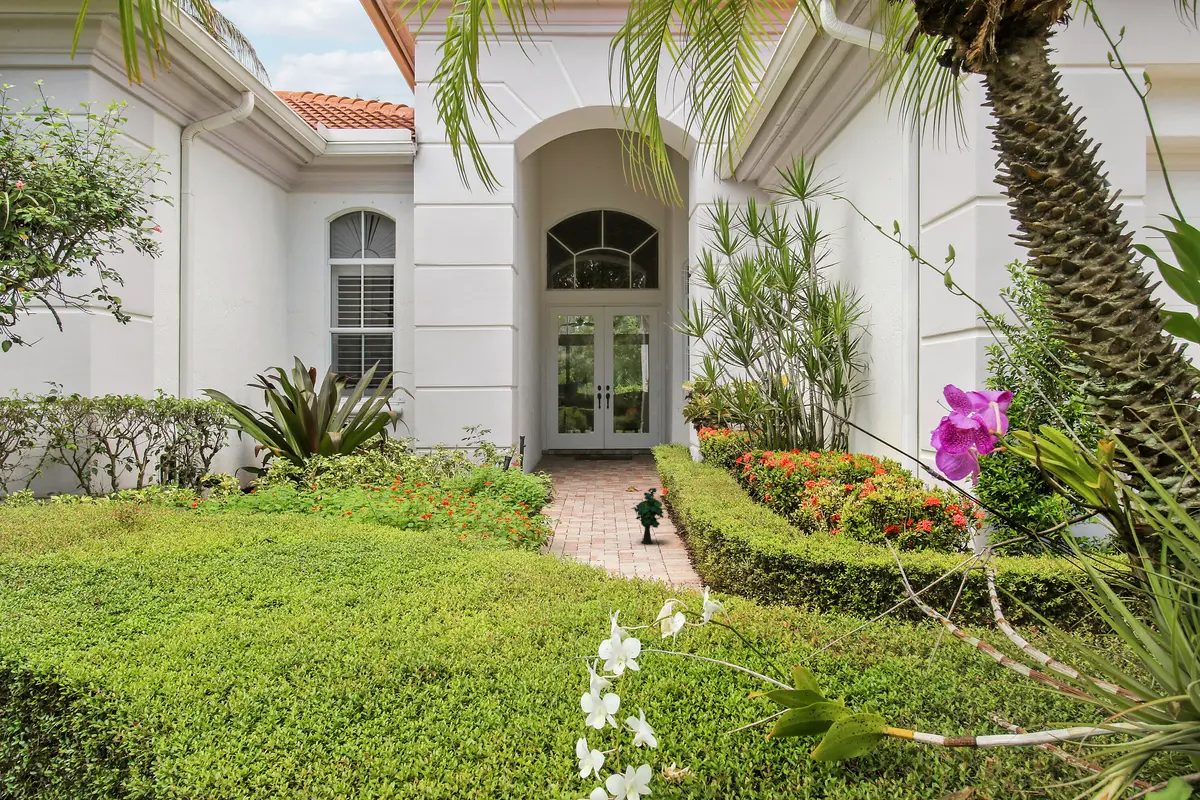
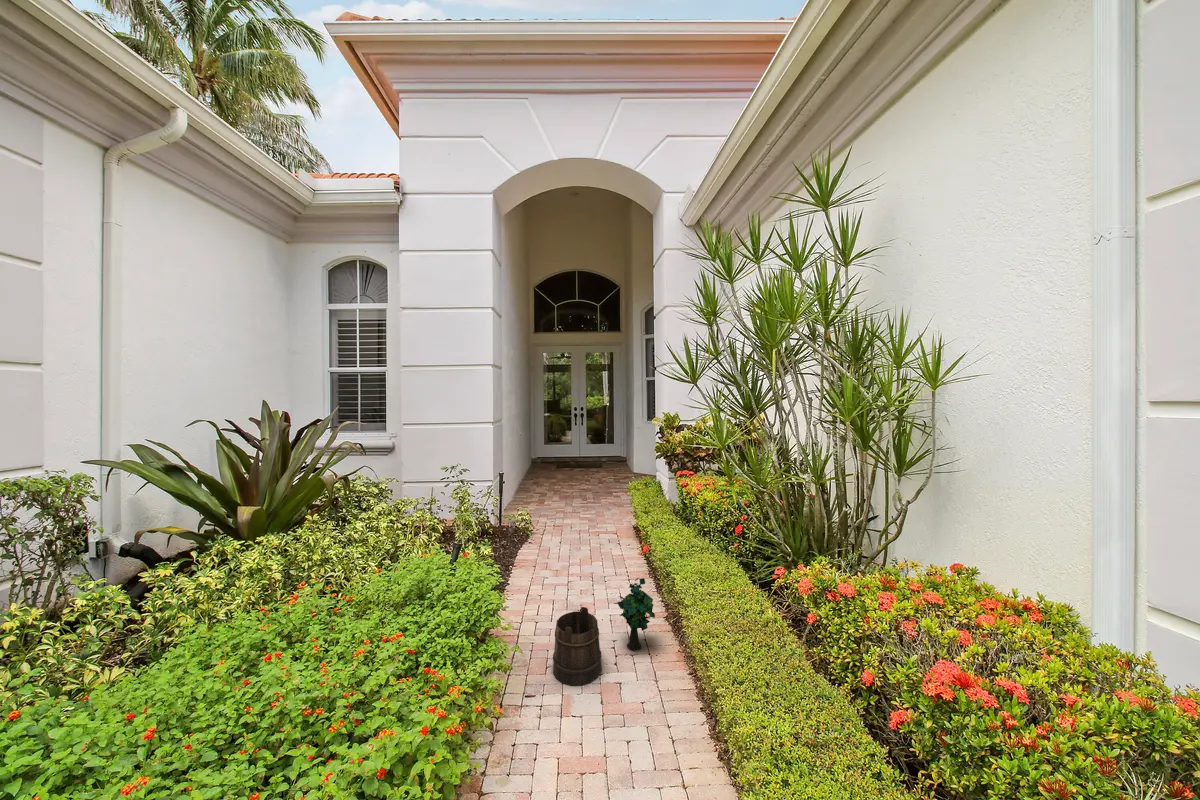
bucket: none [583,506,620,553] -> present [553,607,601,685]

